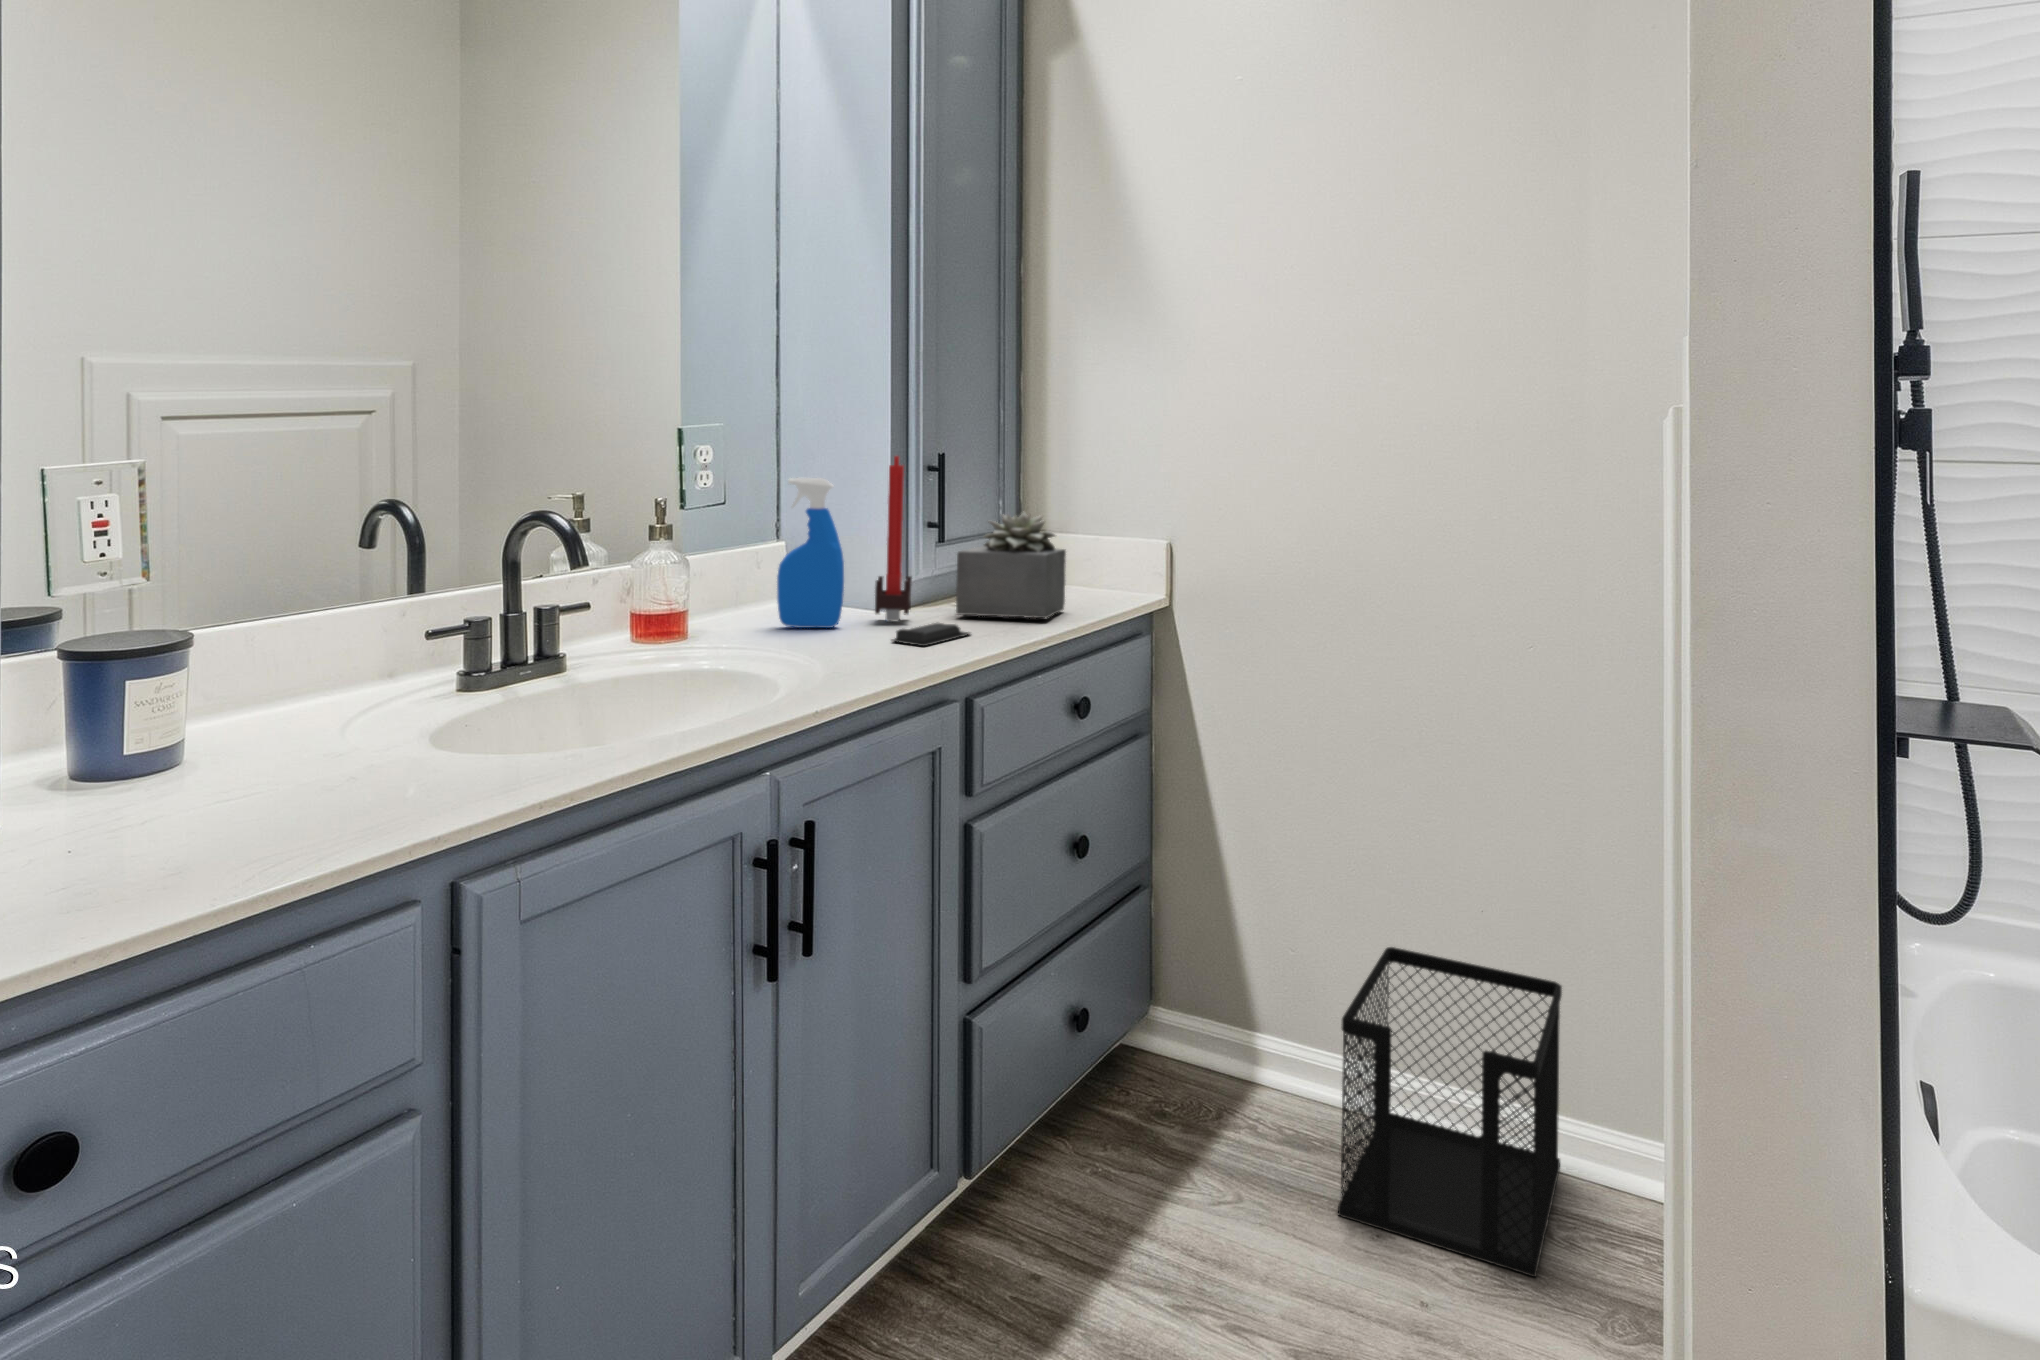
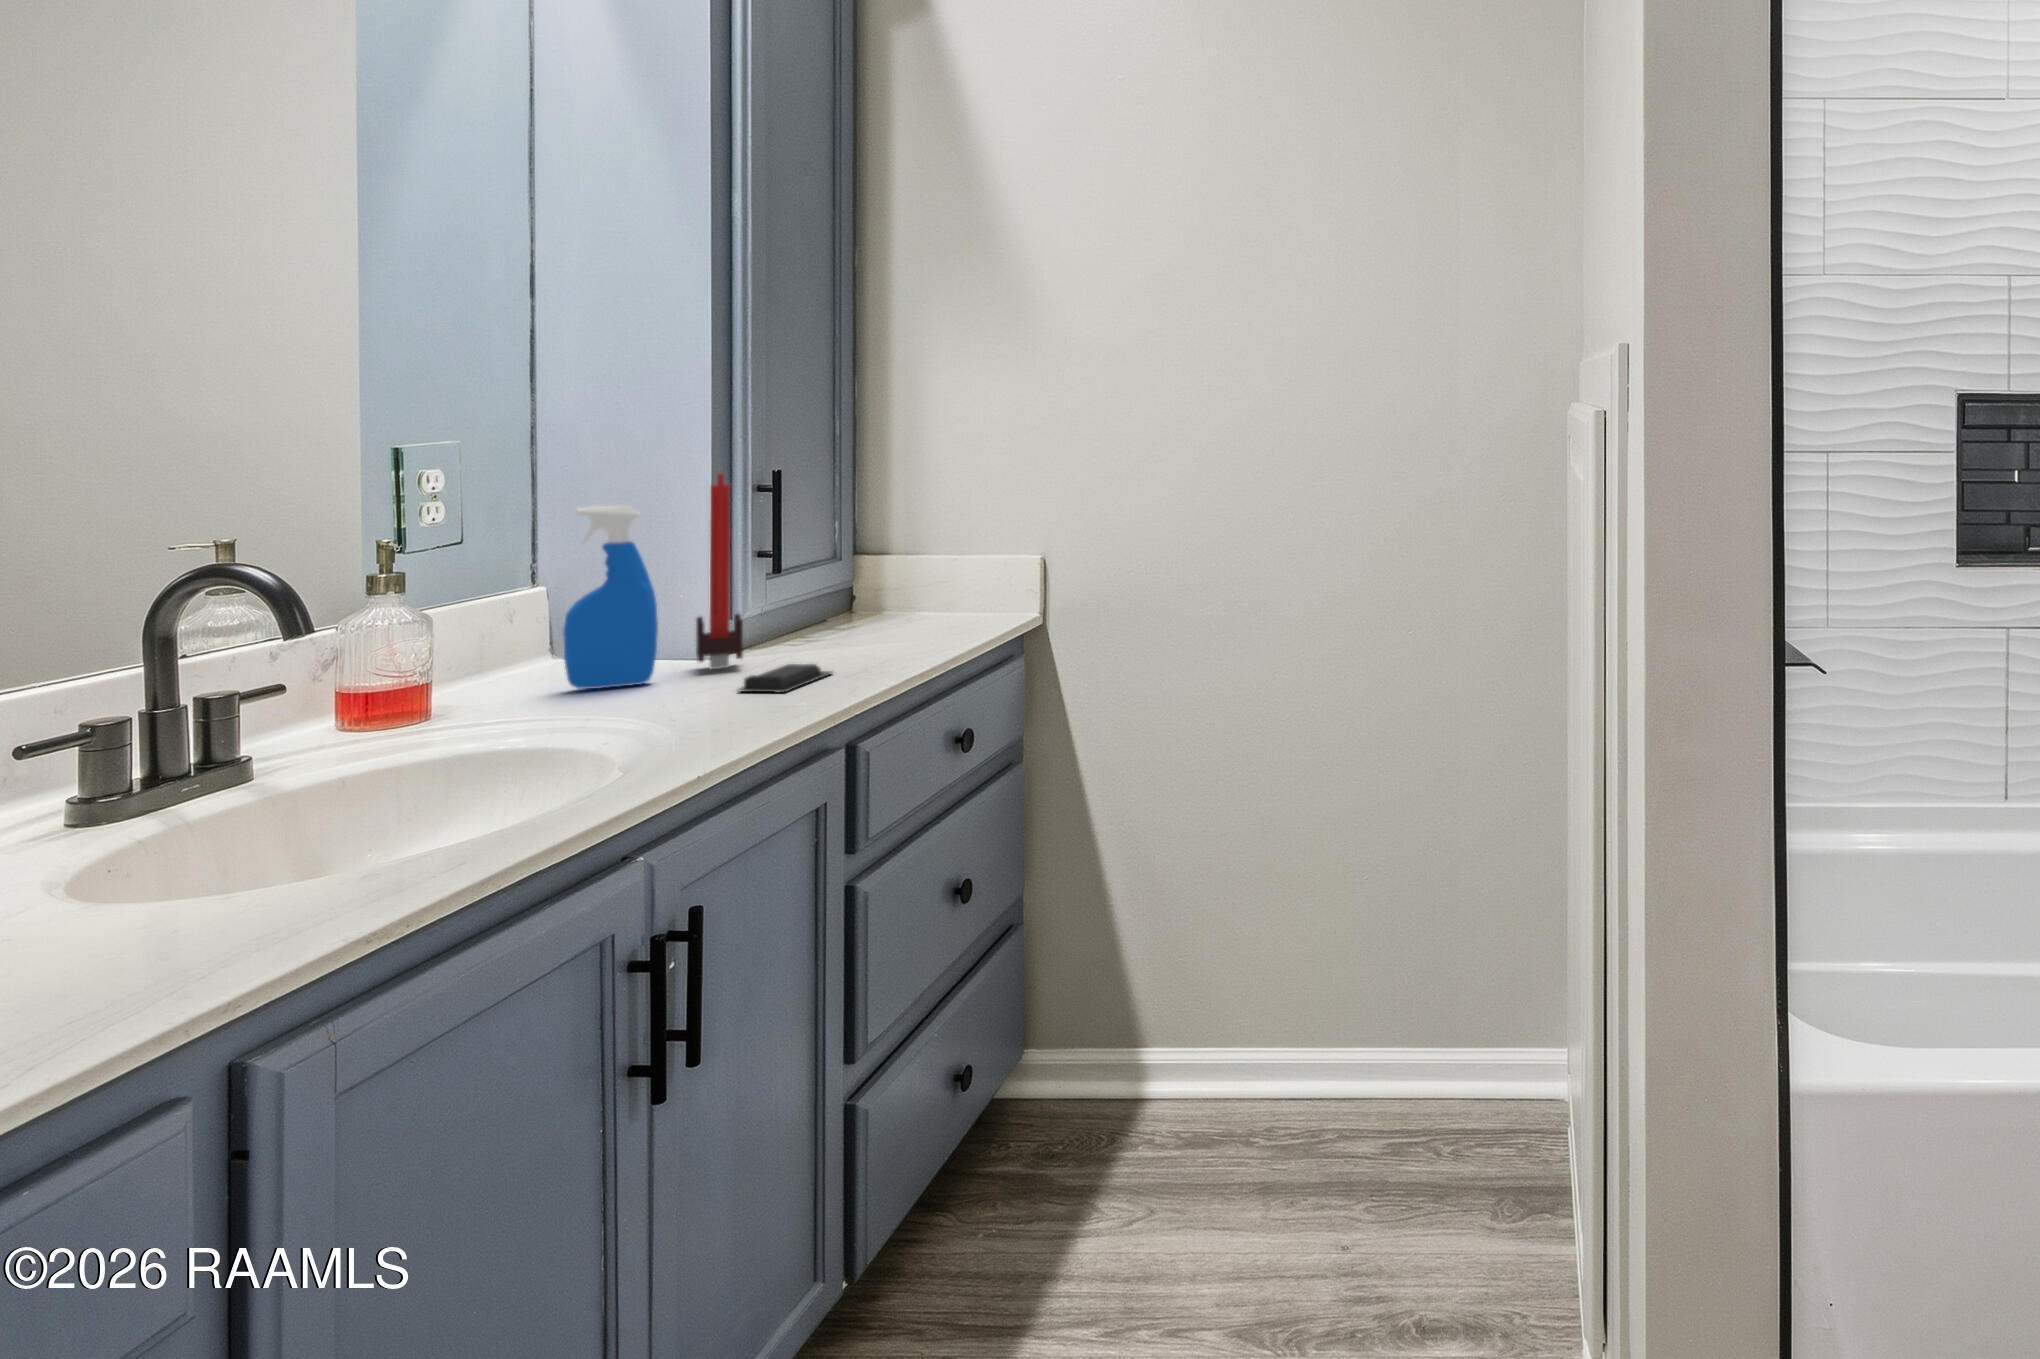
succulent plant: present [956,512,1066,619] -> none [798,527,928,653]
wastebasket: present [1338,947,1562,1277] -> none [1251,934,1445,1203]

